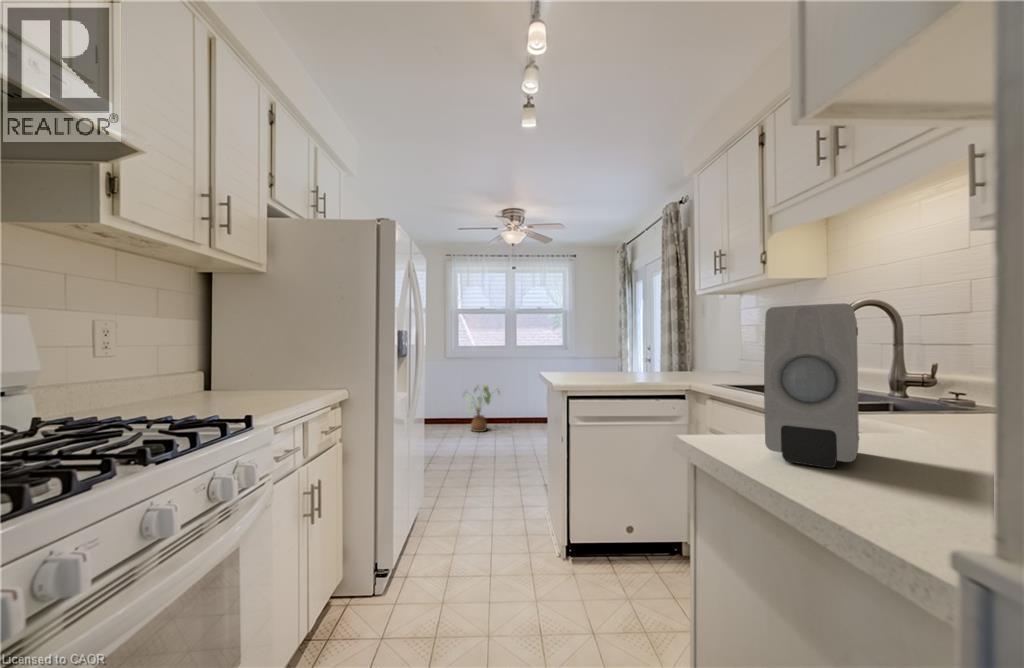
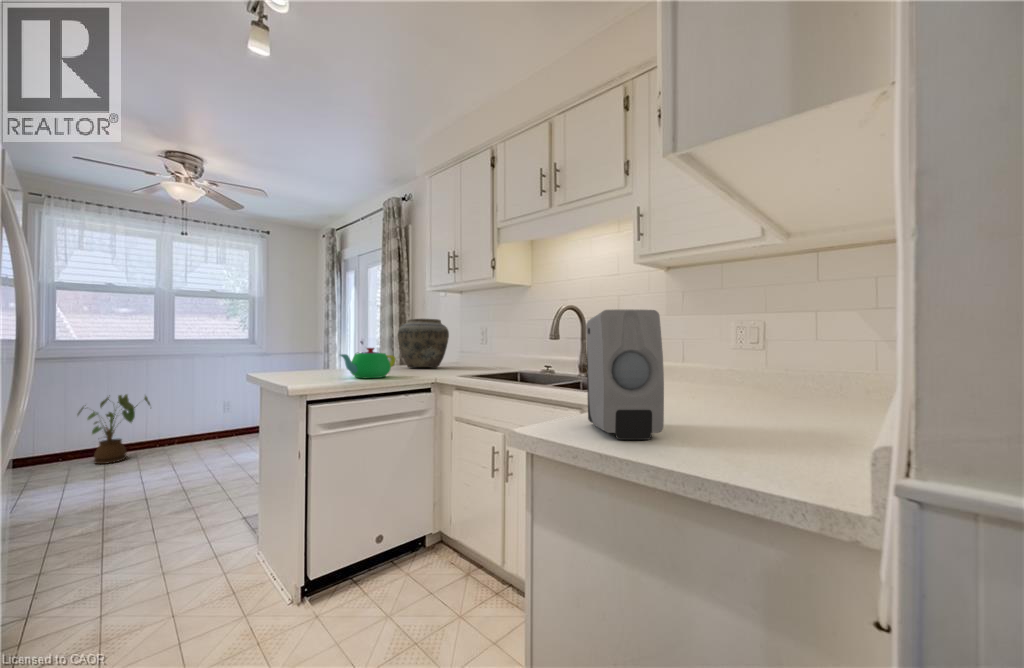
vase: none [664,324,720,375] -> present [398,319,449,367]
teapot: none [595,353,649,381] -> present [340,348,395,378]

